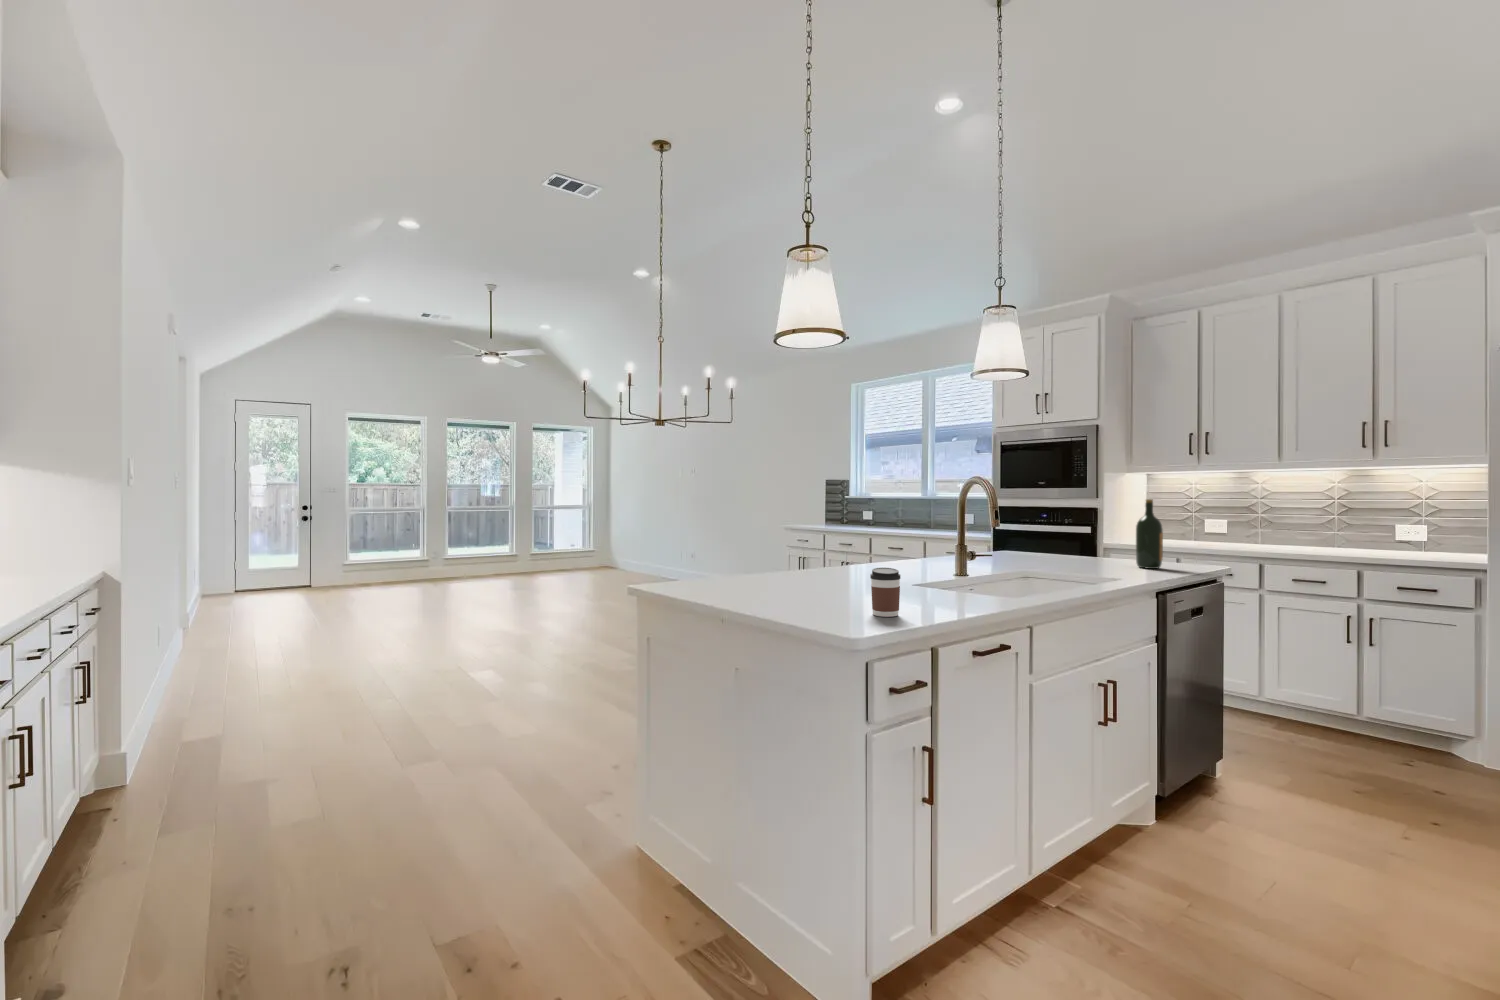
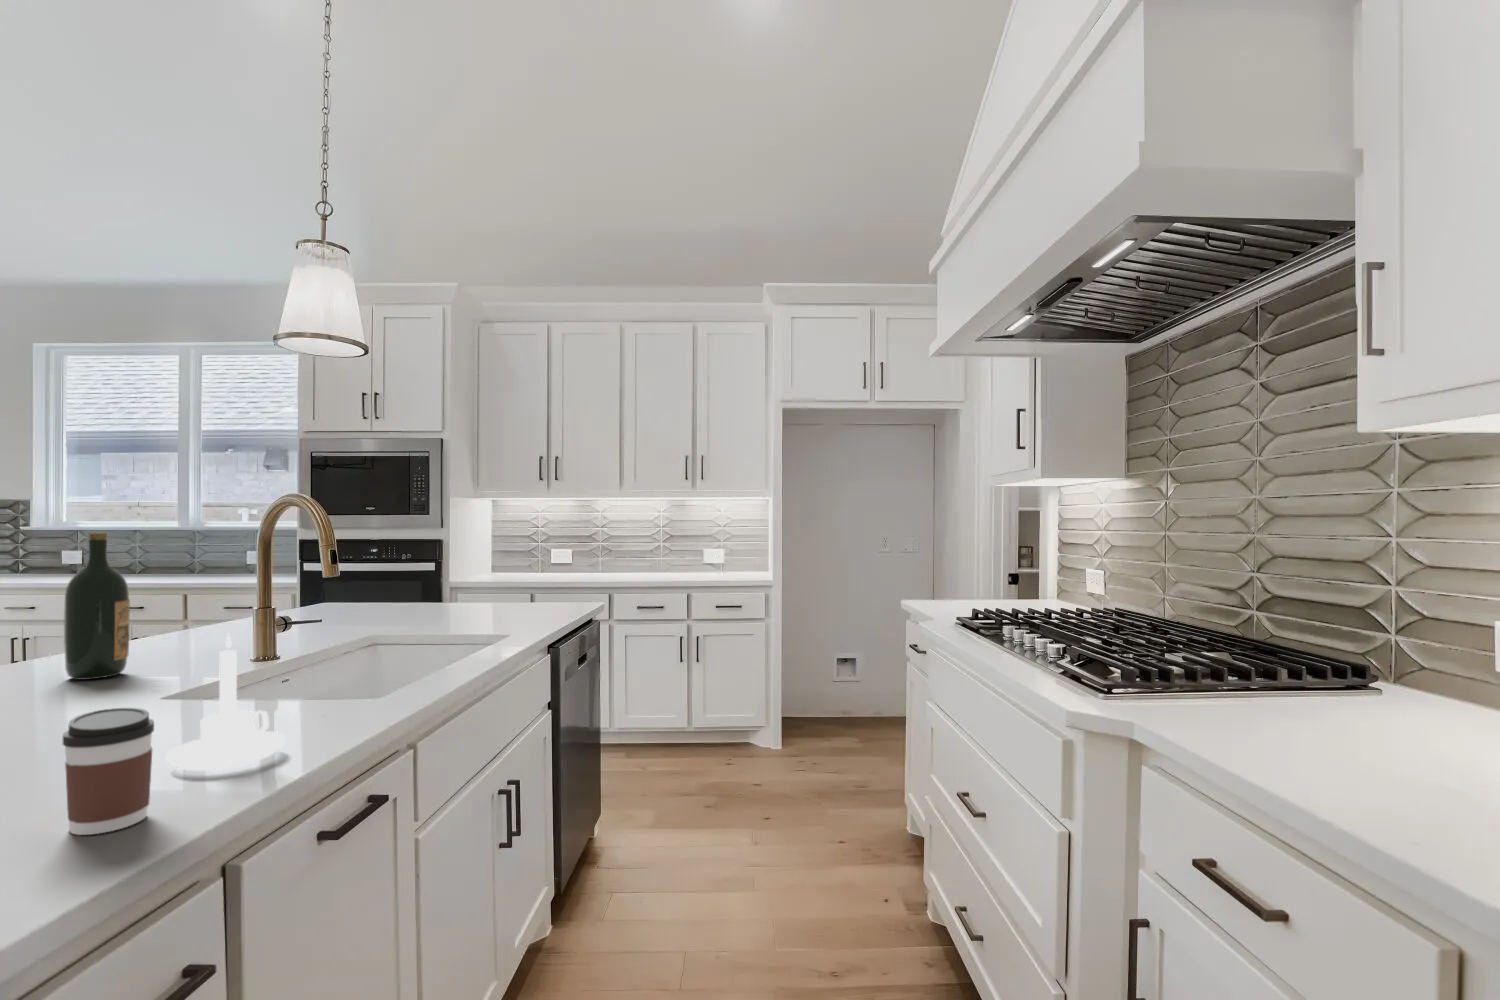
wine bottle: present [1136,499,1163,569] -> present [64,533,130,680]
candle holder: none [906,543,956,608] -> present [166,634,285,771]

